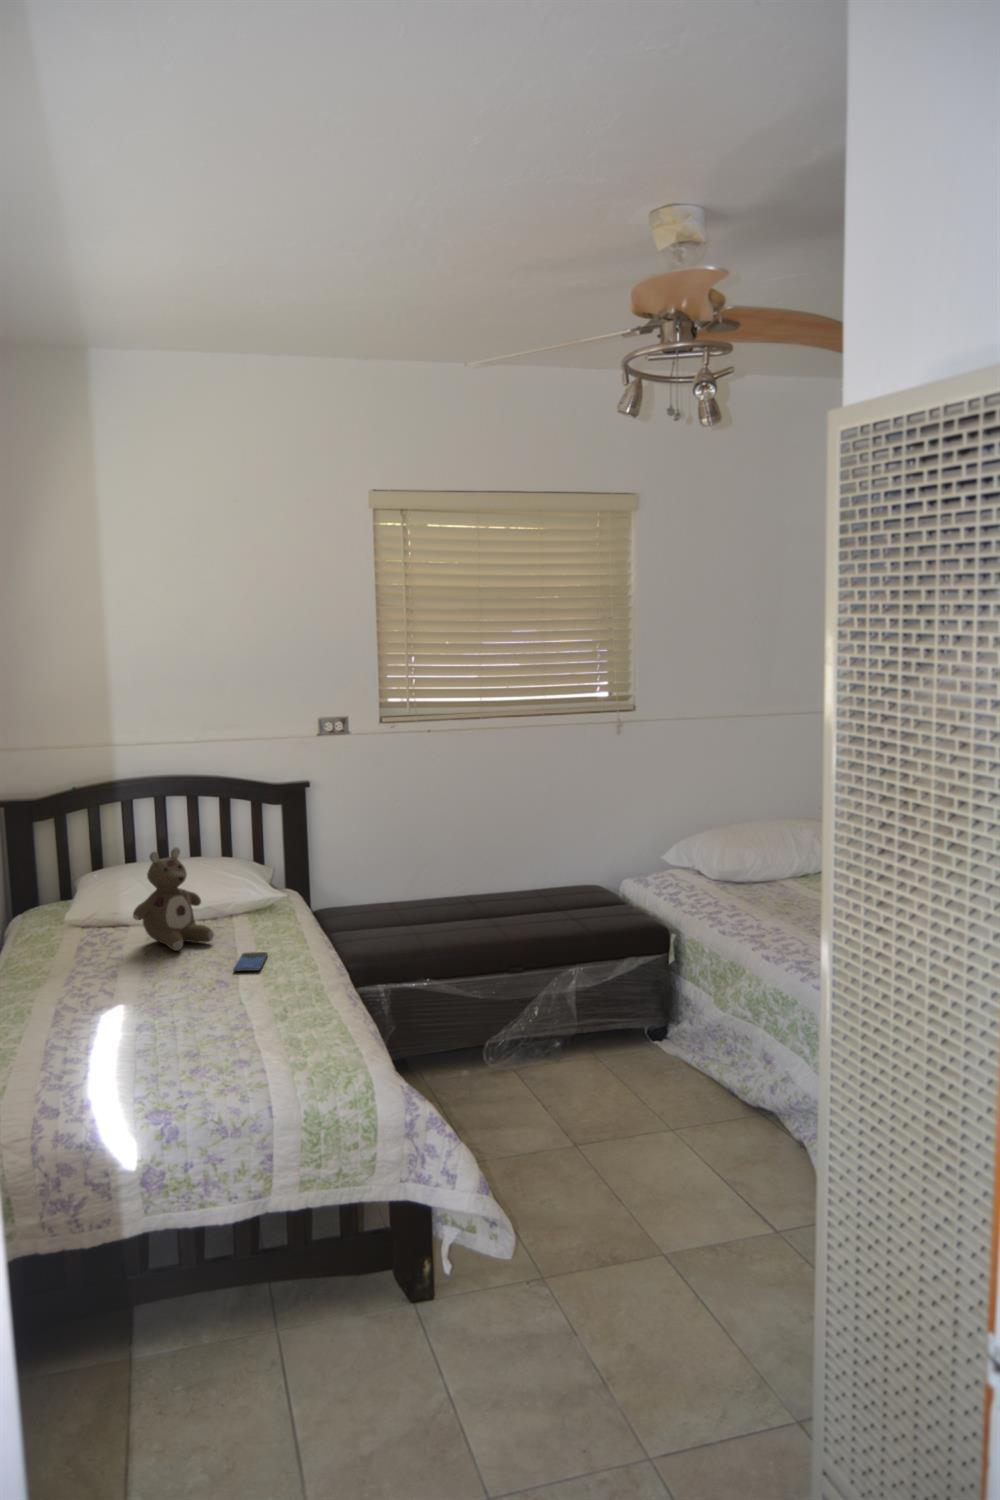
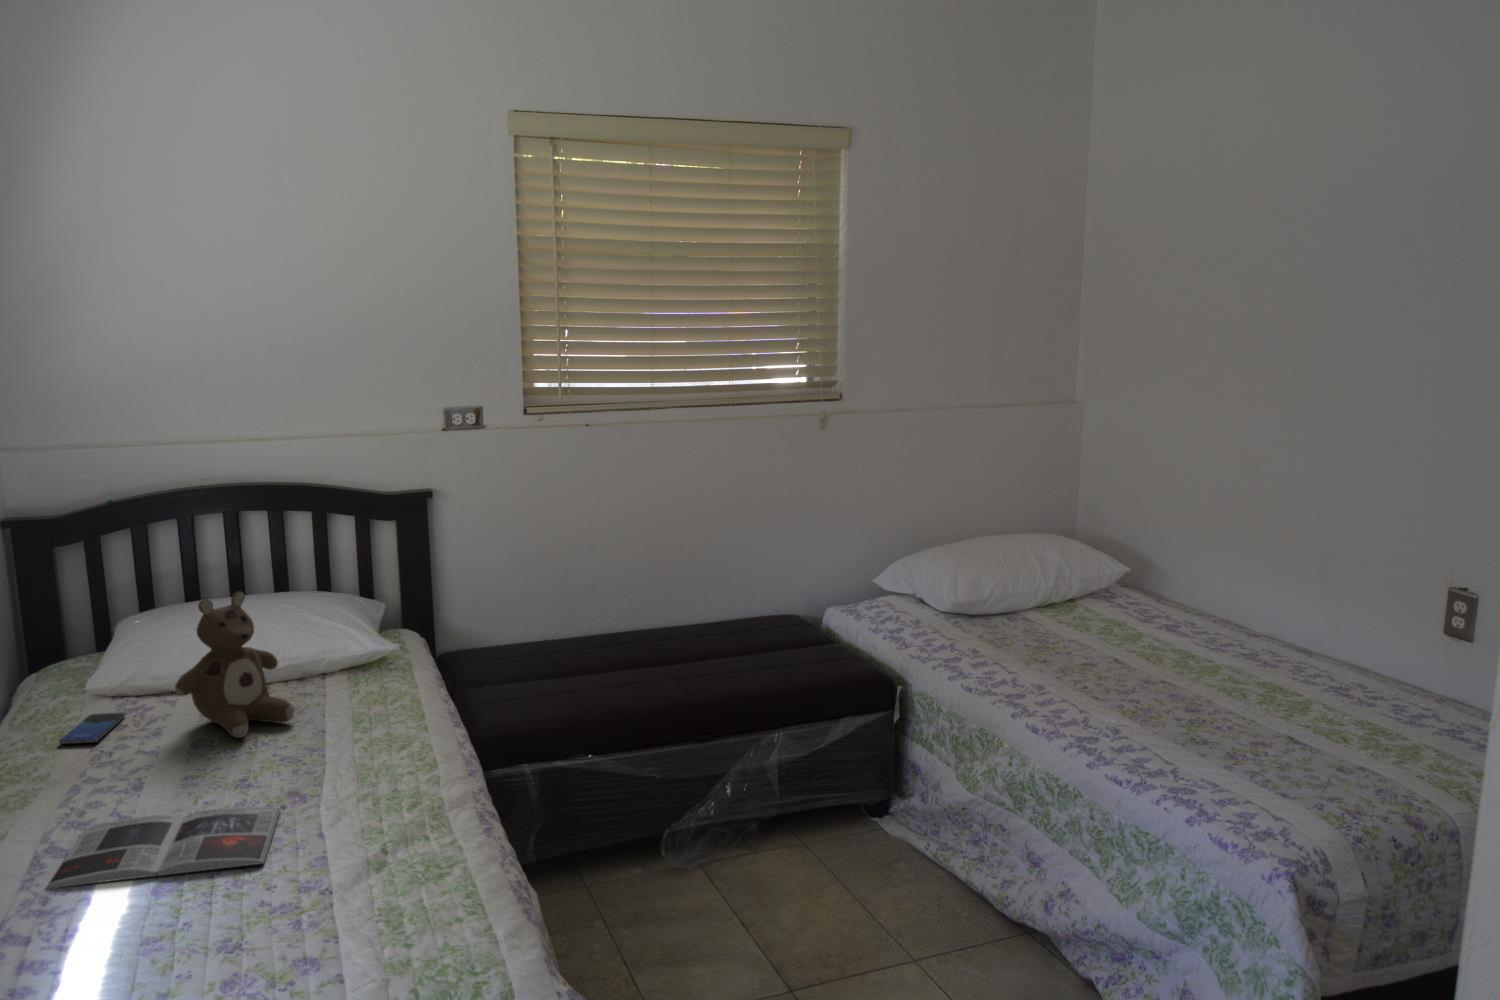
smartphone: present [233,952,268,971] -> present [59,713,125,744]
magazine: none [68,987,211,1026] -> present [46,807,280,889]

